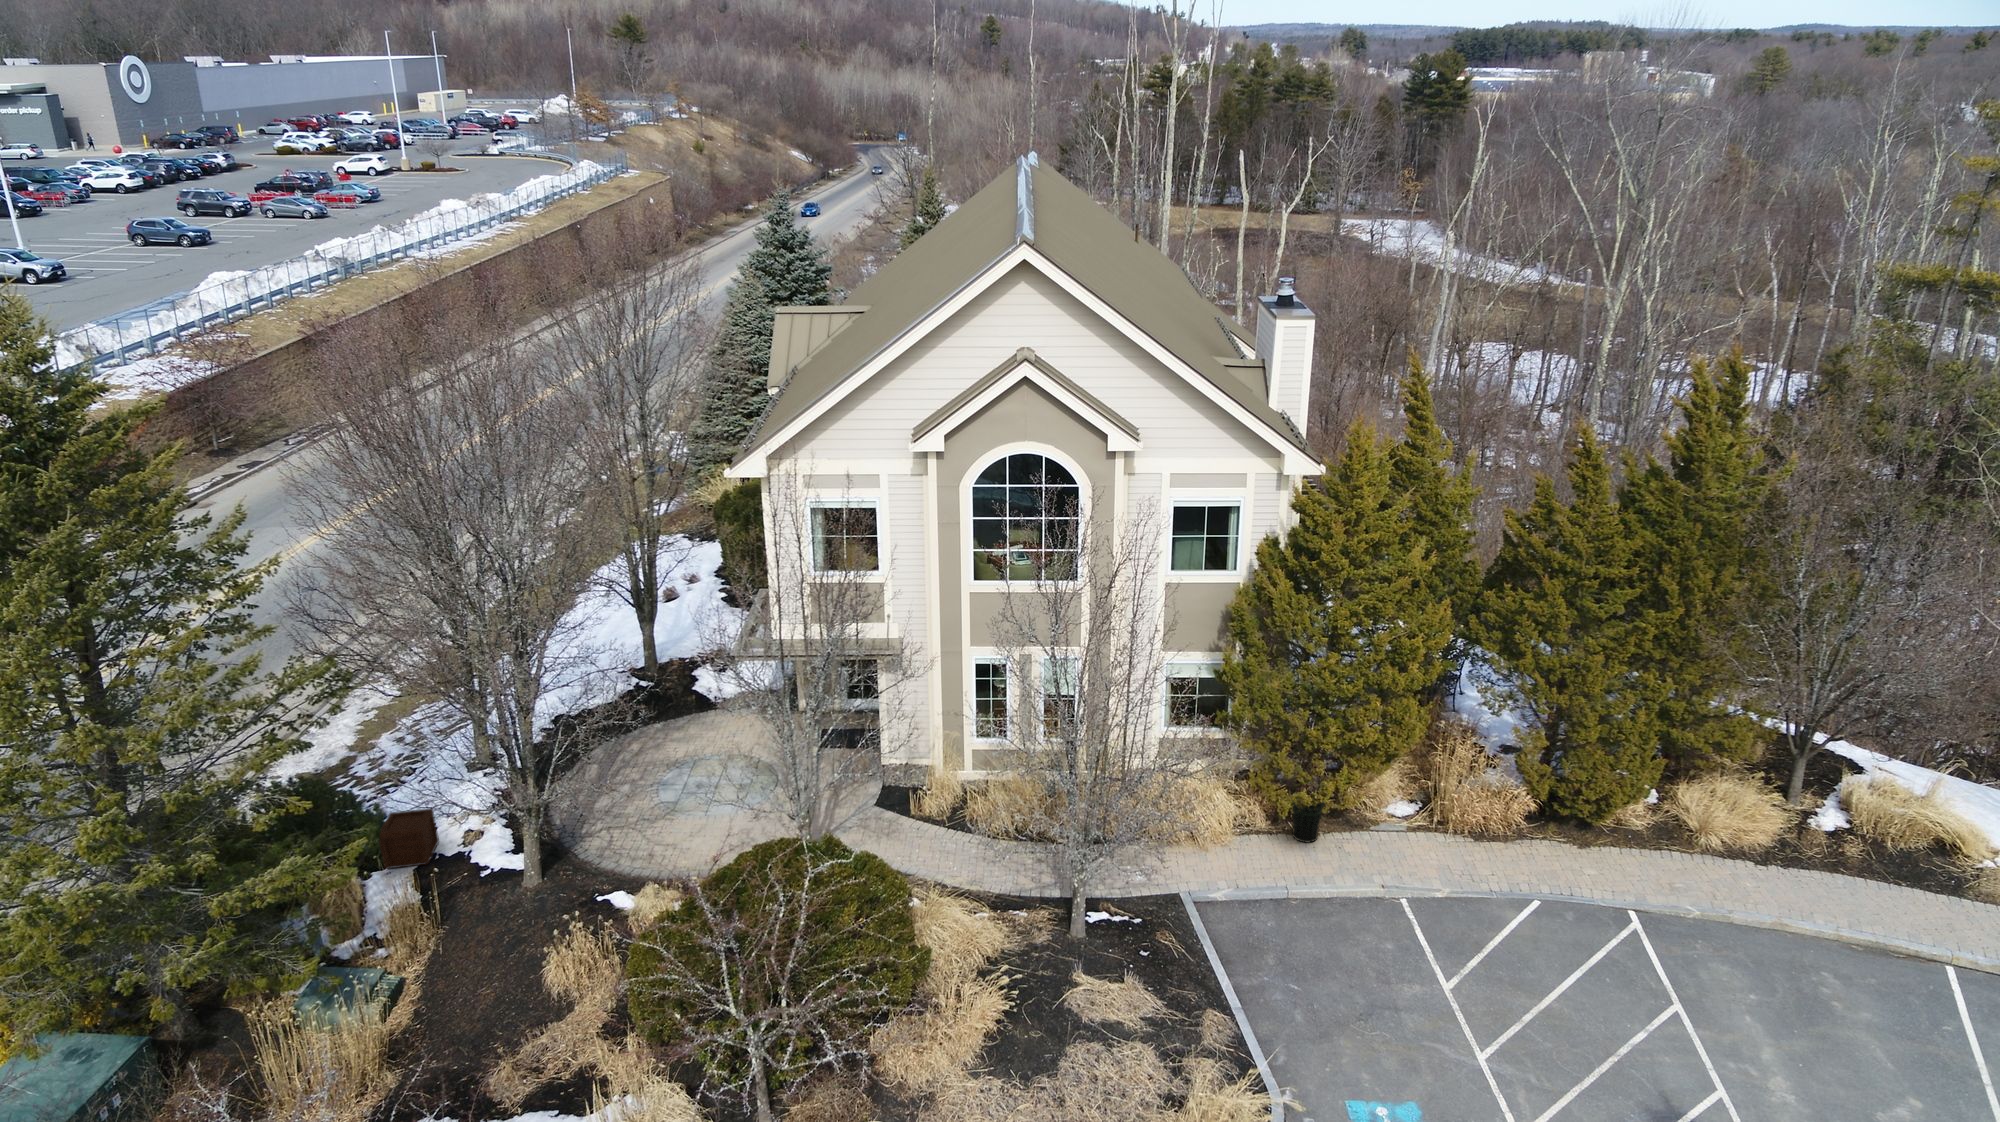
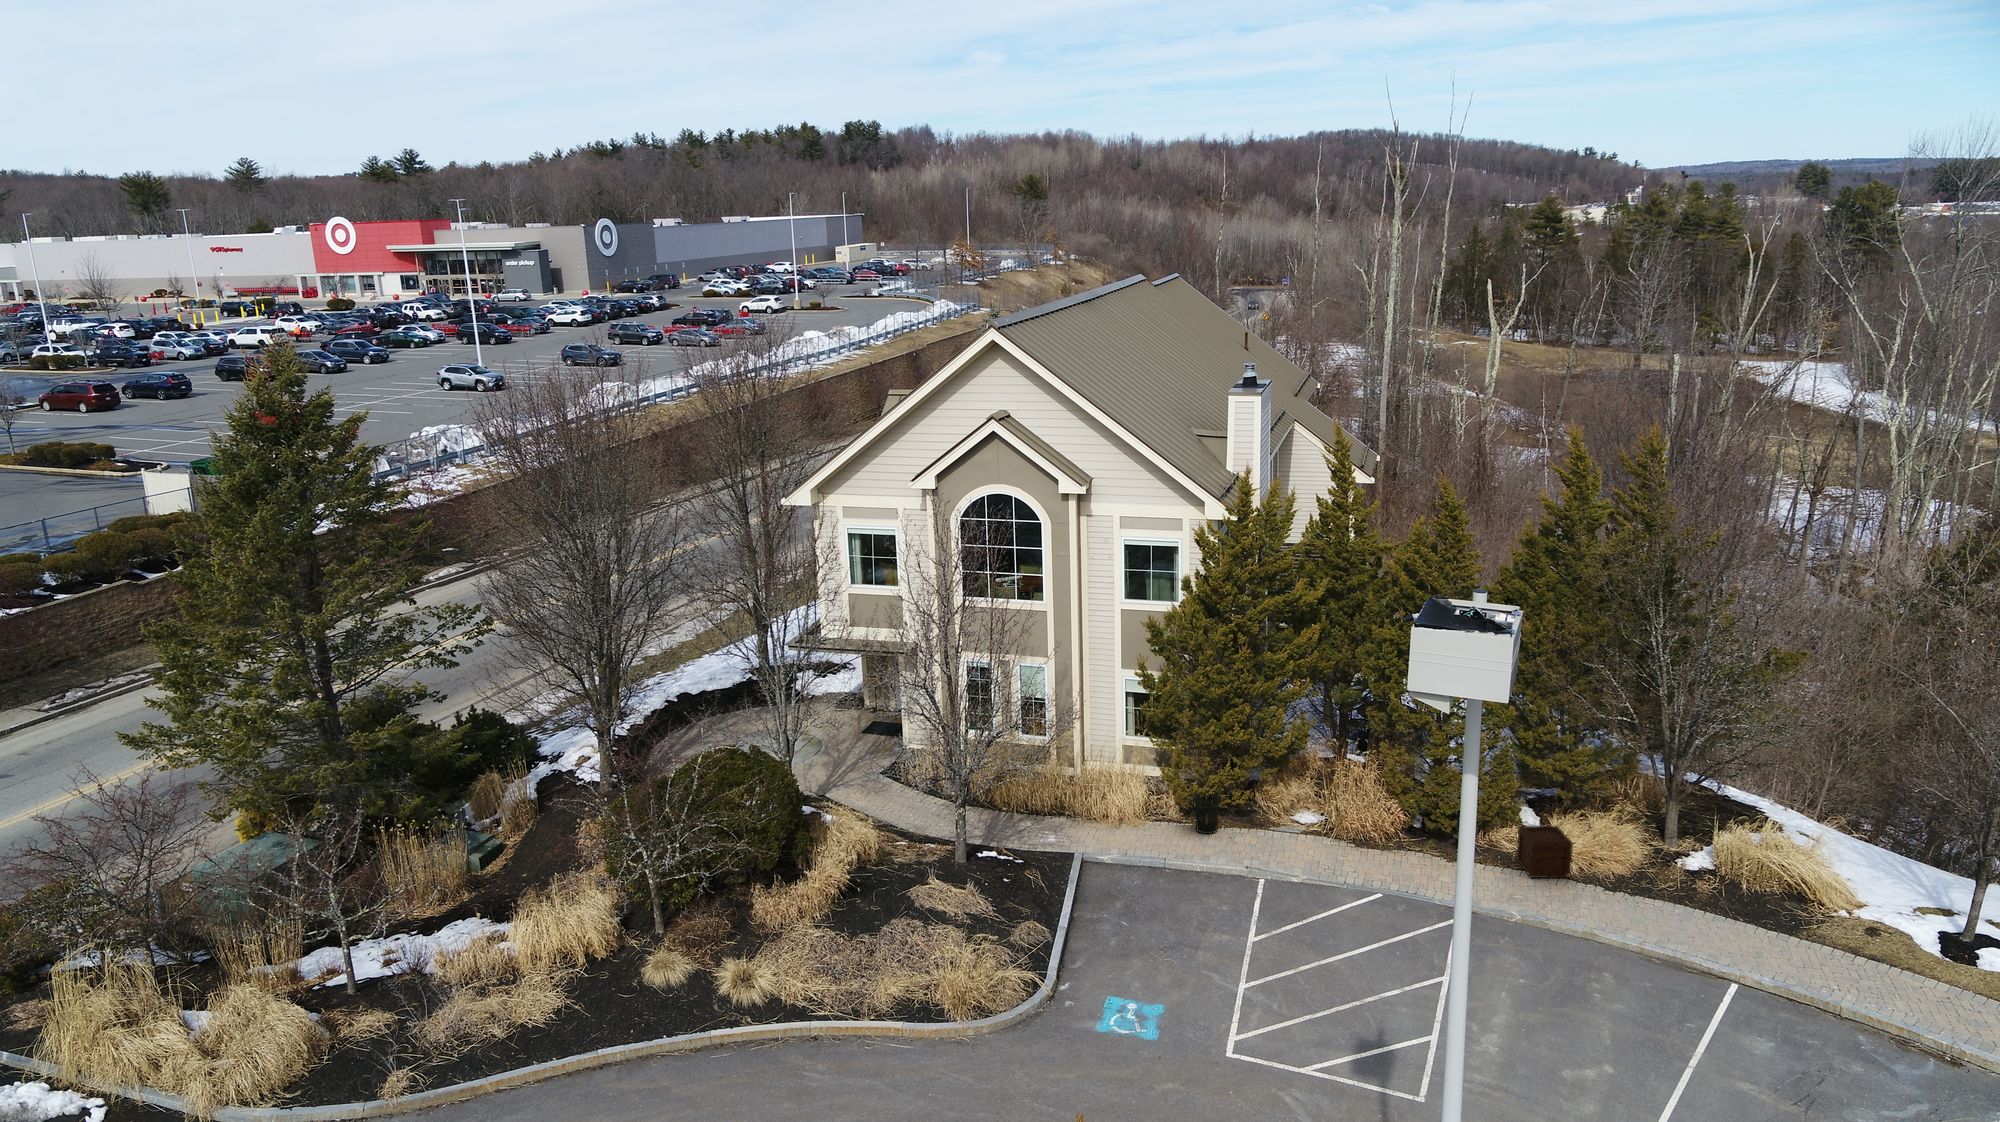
wooden crate: present [379,808,439,869] -> present [1517,825,1573,878]

